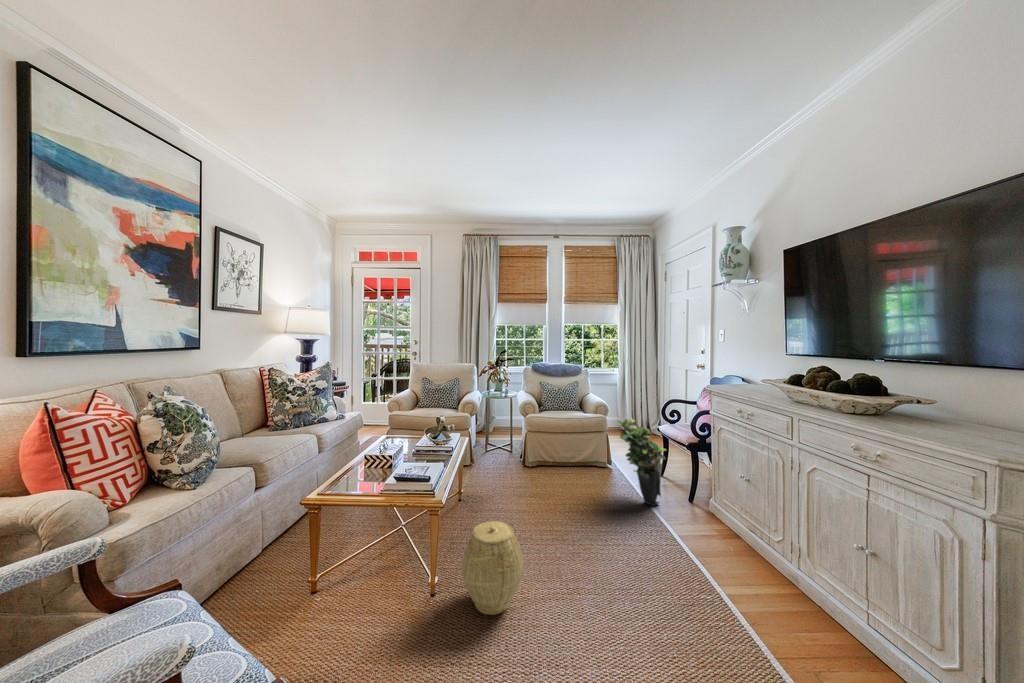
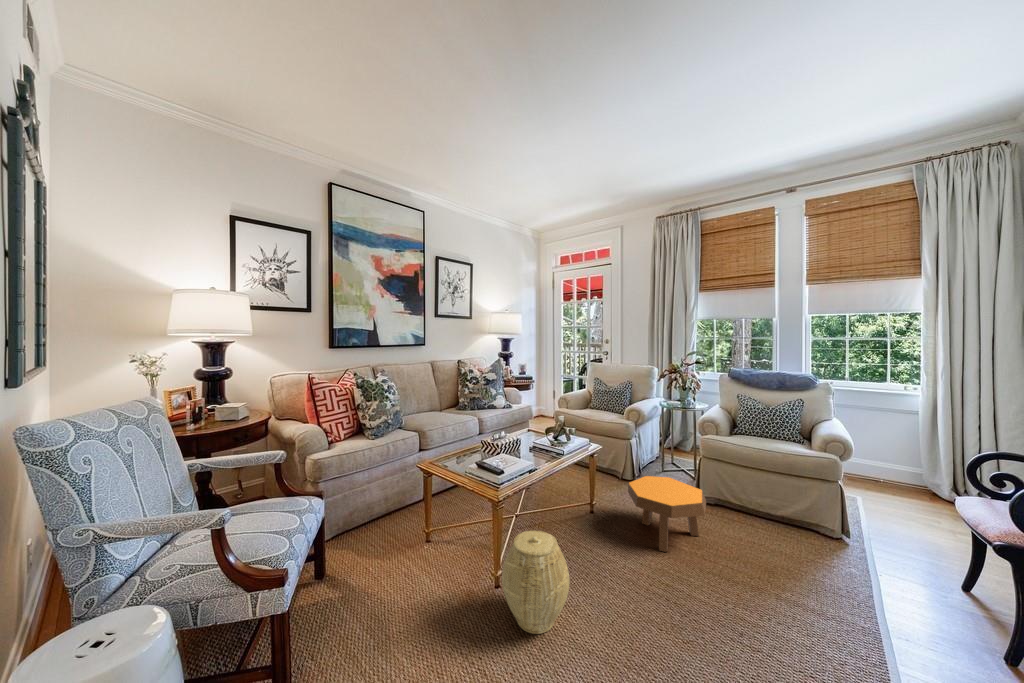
potted plant: present [617,419,666,506] -> none [823,460,930,621]
footstool: none [495,455,556,513] -> present [628,476,706,552]

